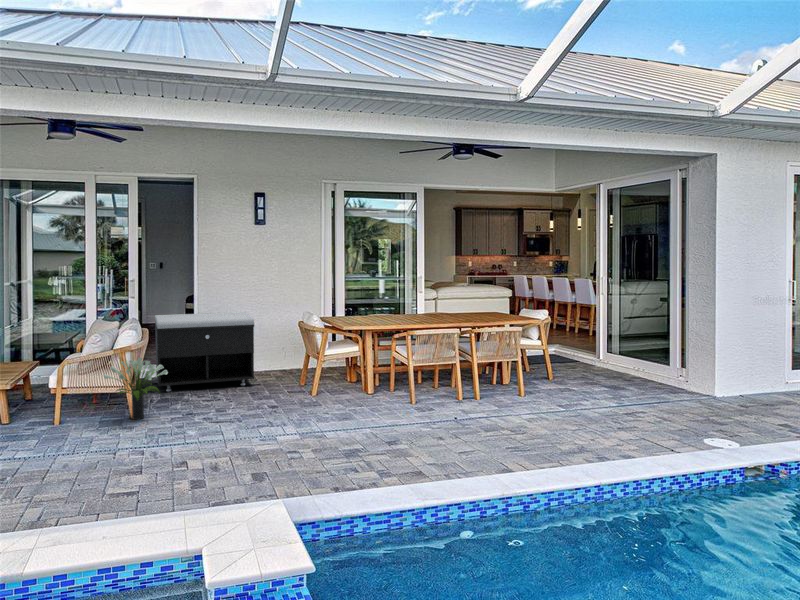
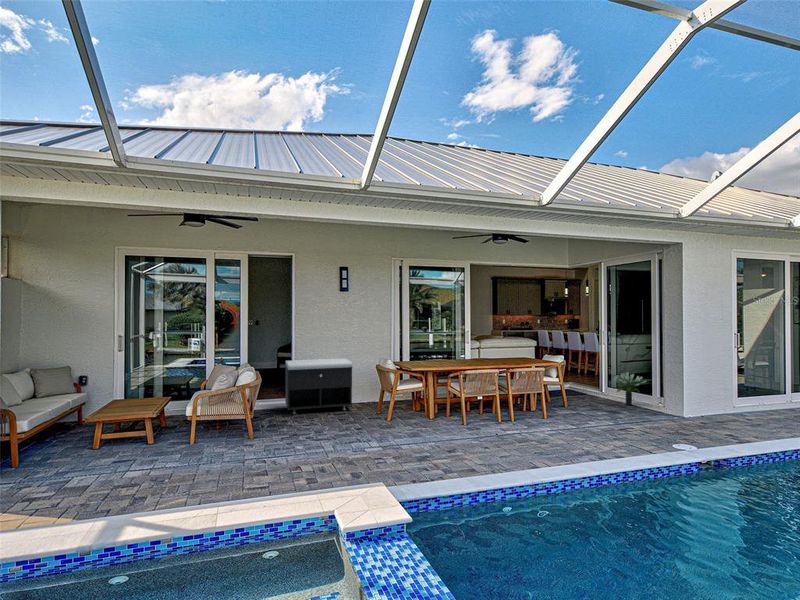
potted plant: present [104,358,167,420] -> present [614,372,646,406]

